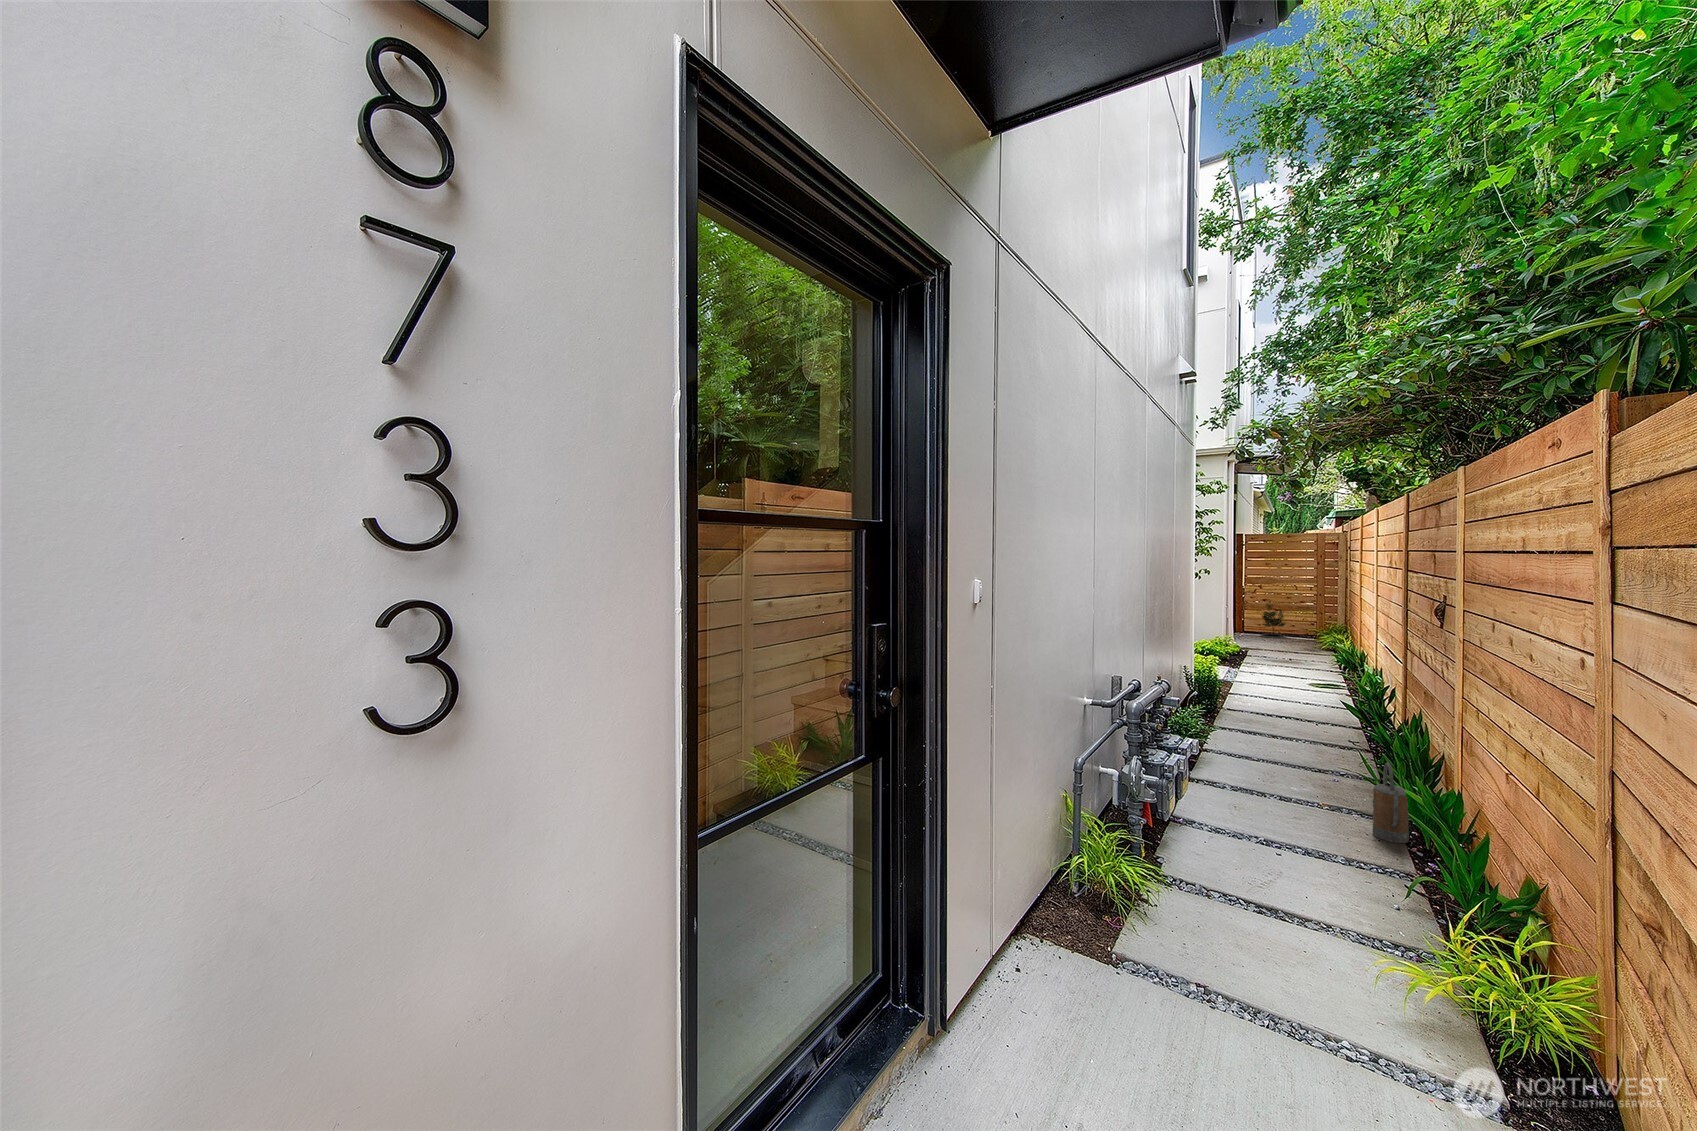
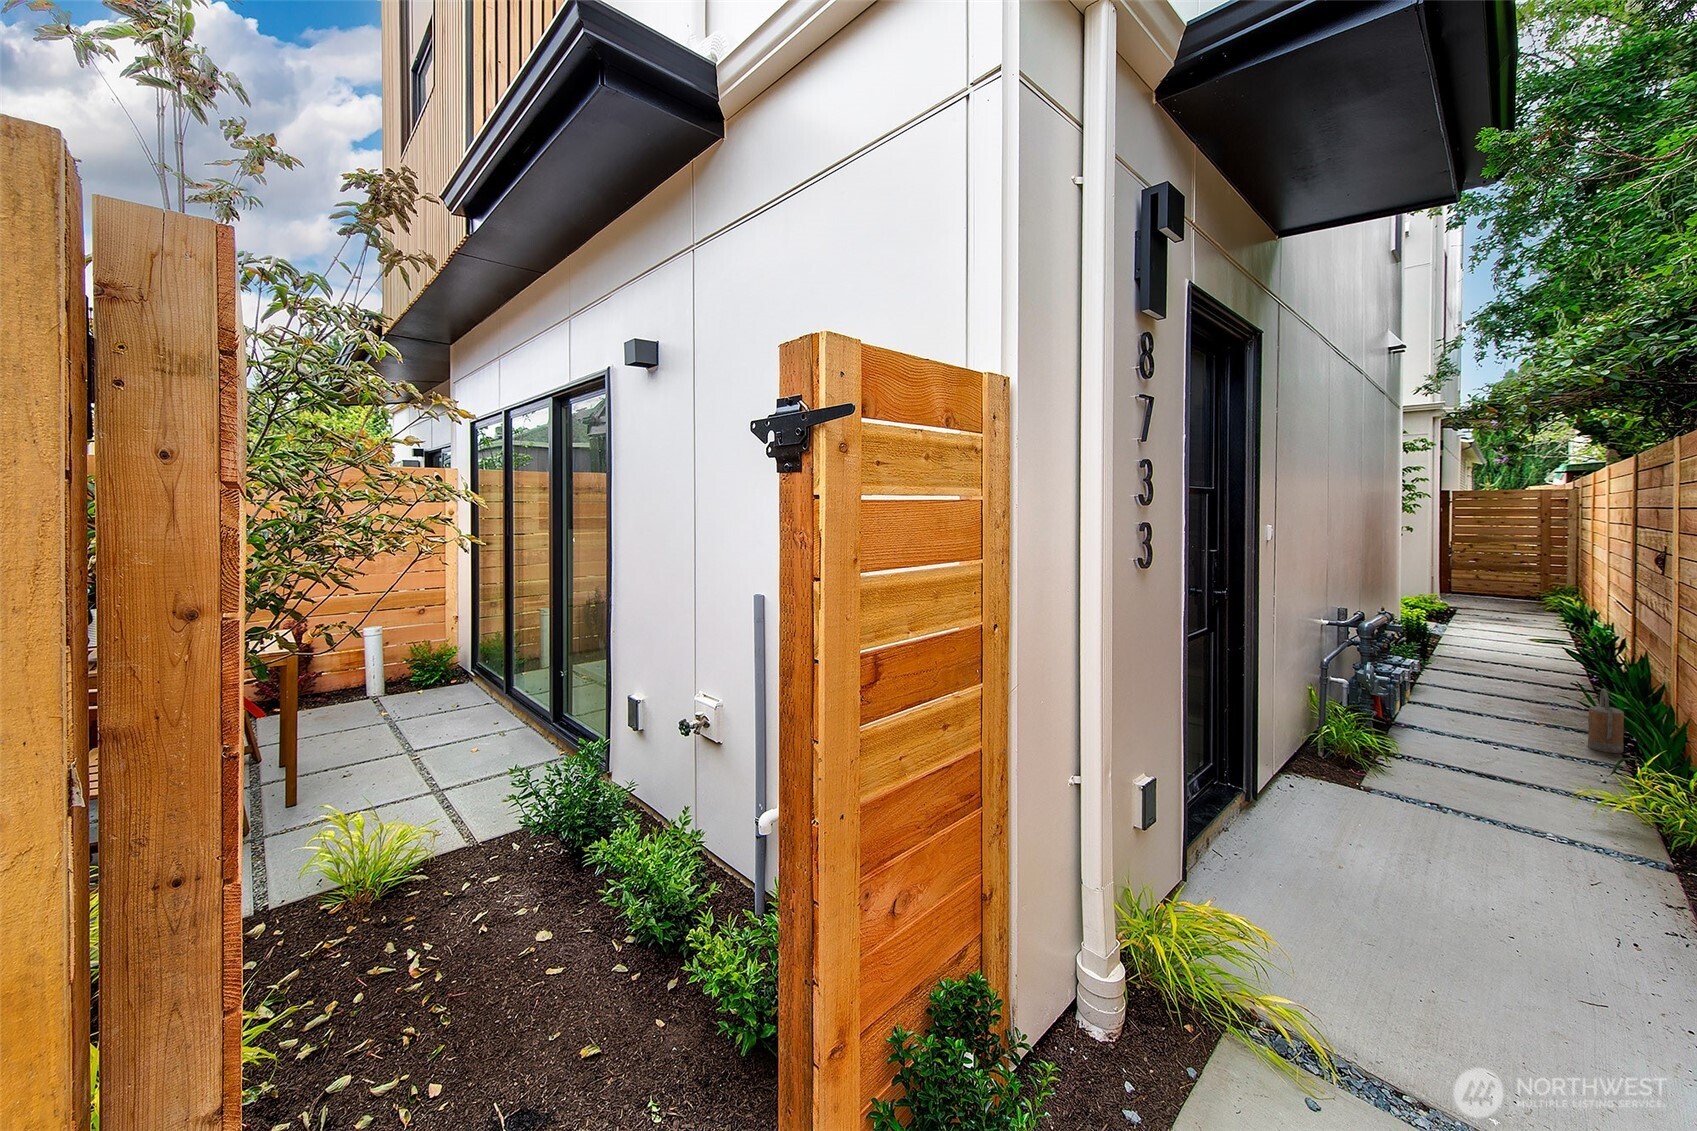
potted tree: present [1260,601,1285,638] -> none [1471,558,1505,598]

